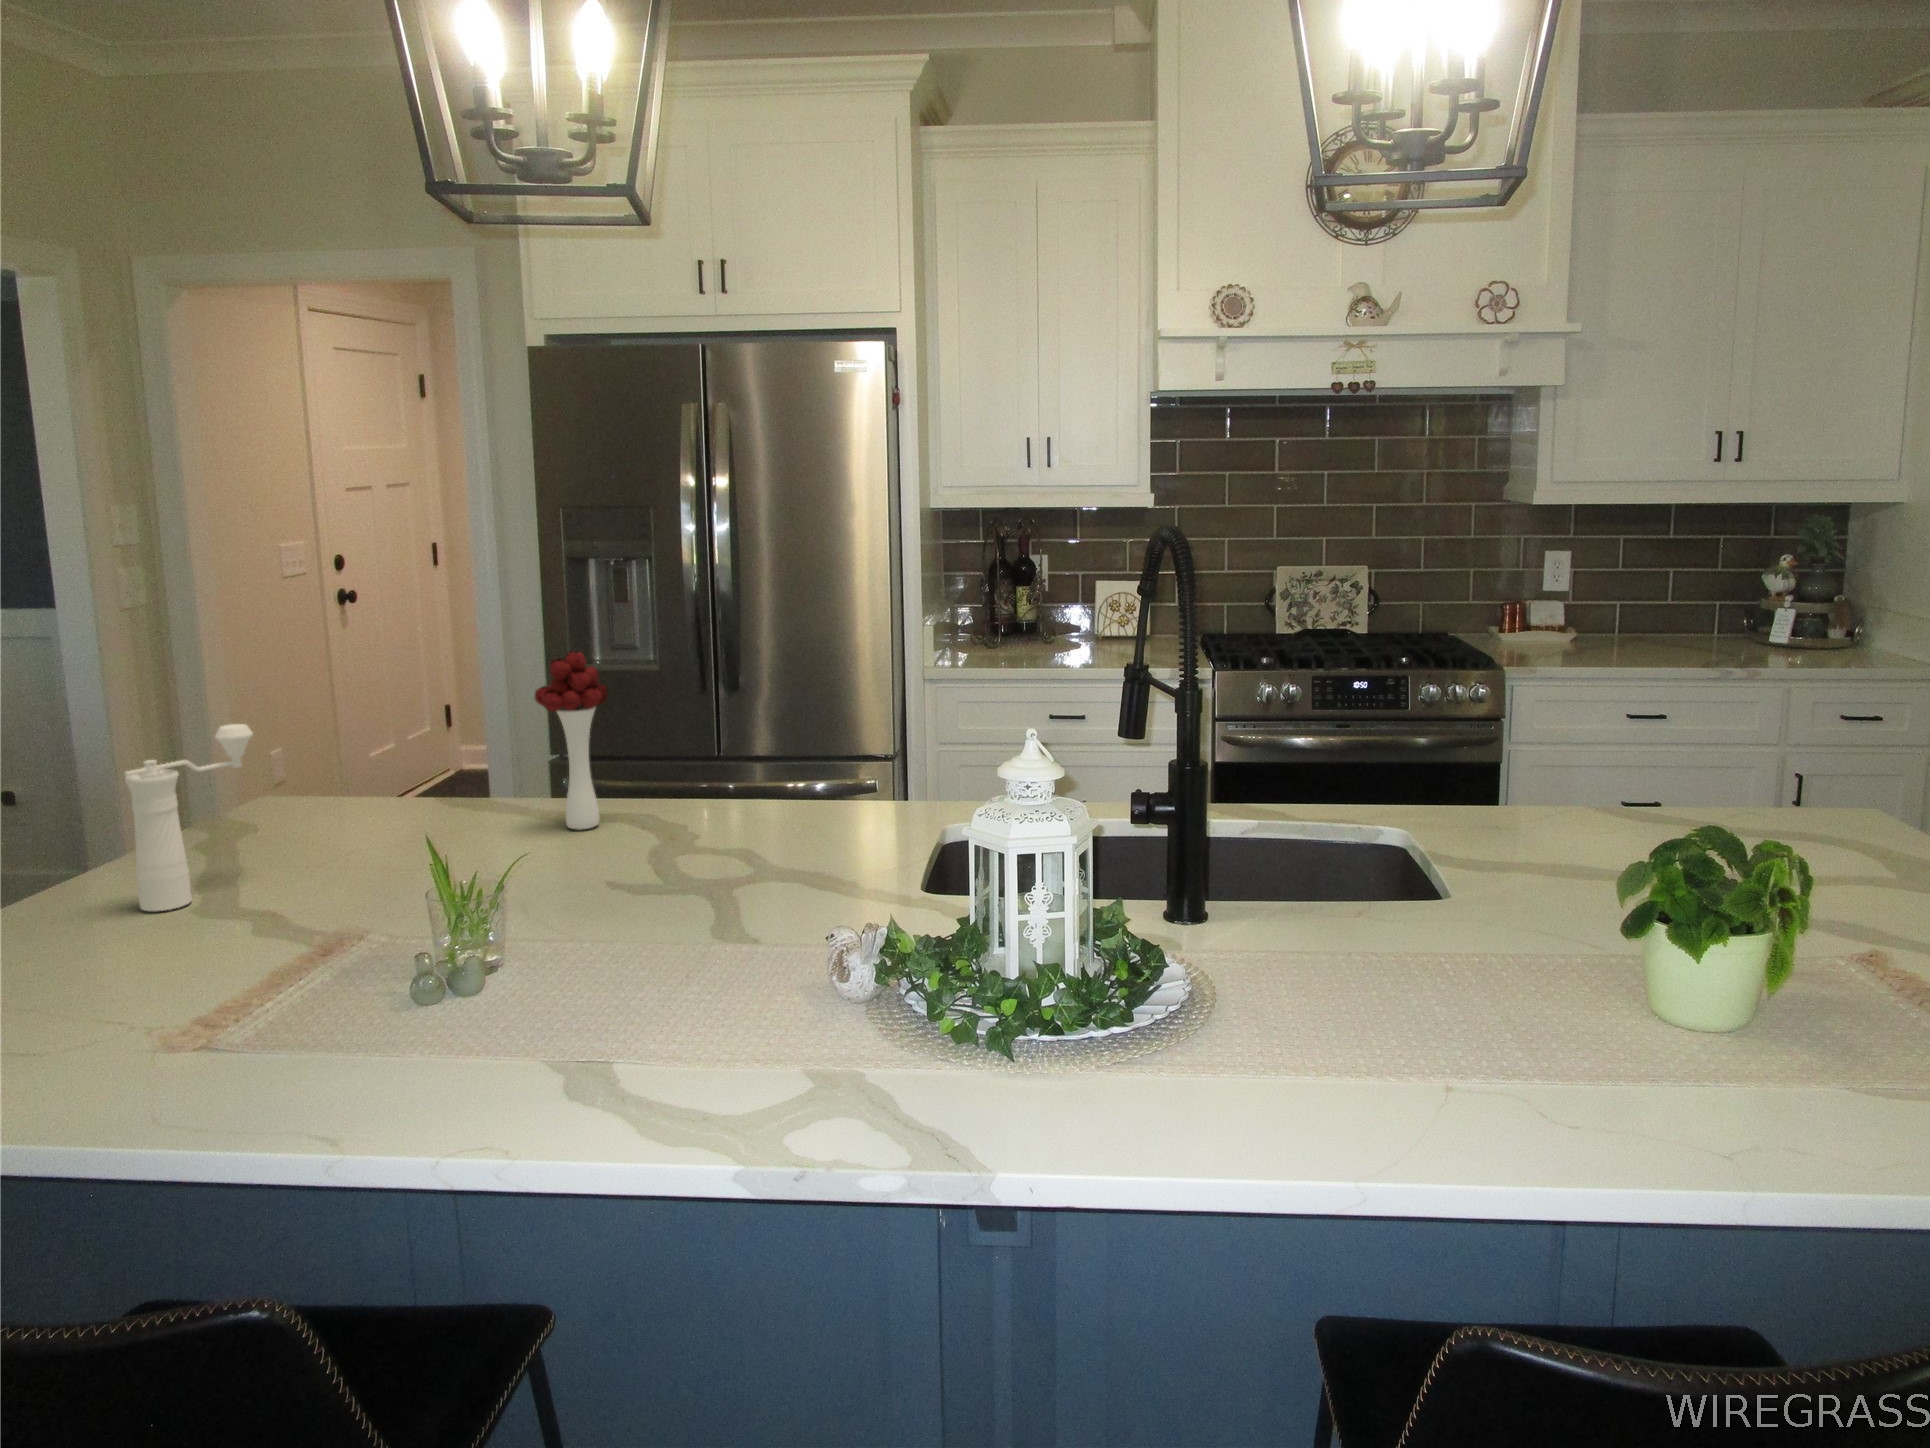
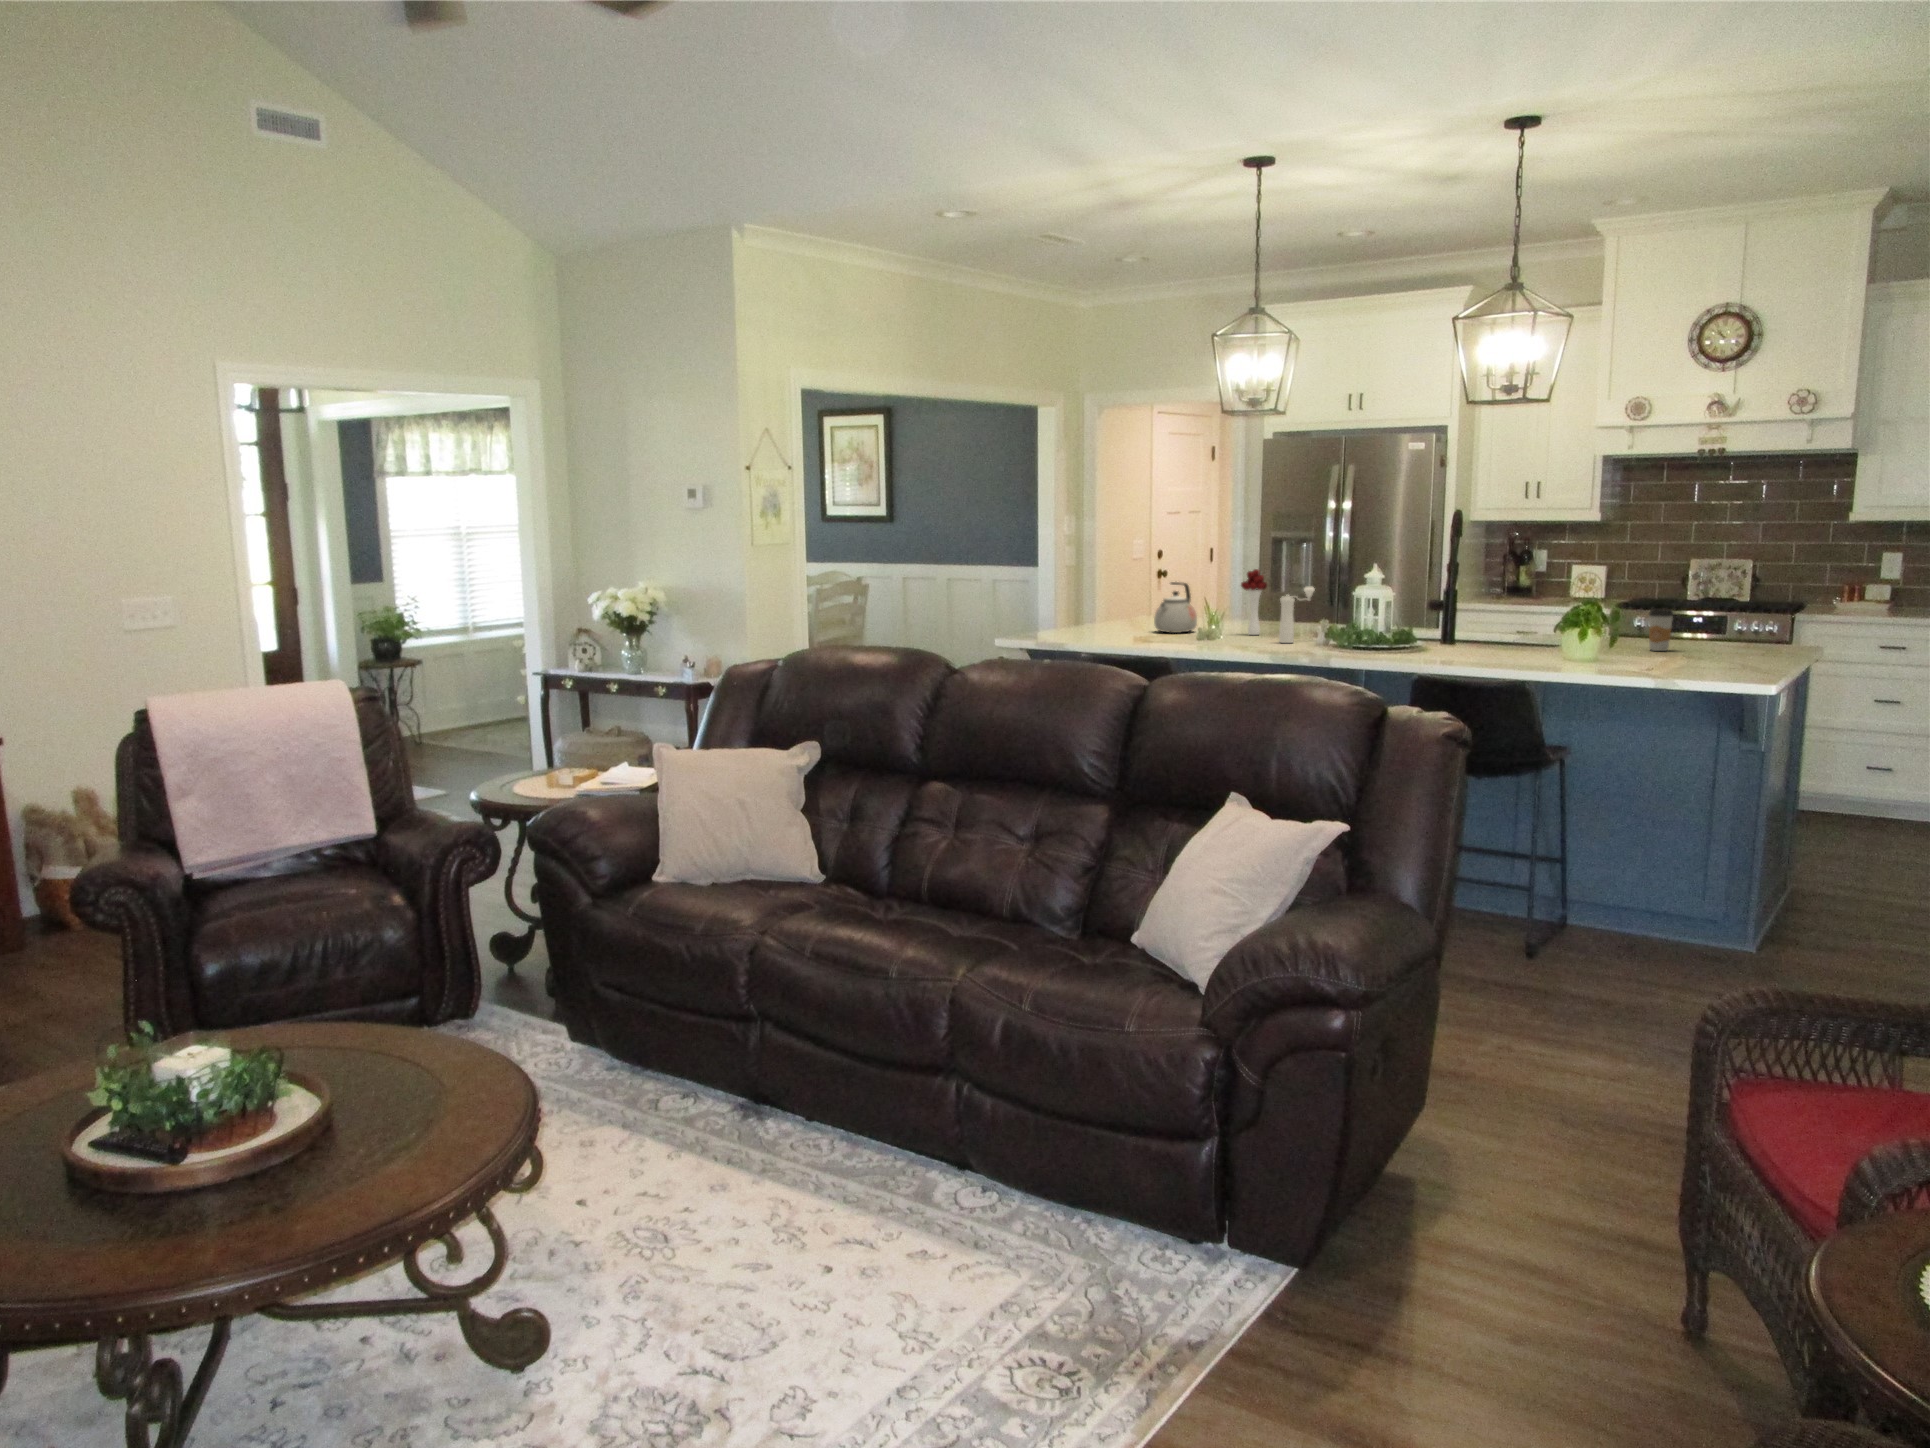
kettle: none [284,690,416,836] -> present [1154,582,1197,633]
coffee cup: none [1563,723,1621,827] -> present [1649,609,1673,651]
pepper mill: present [124,724,253,911] -> present [1279,587,1315,643]

